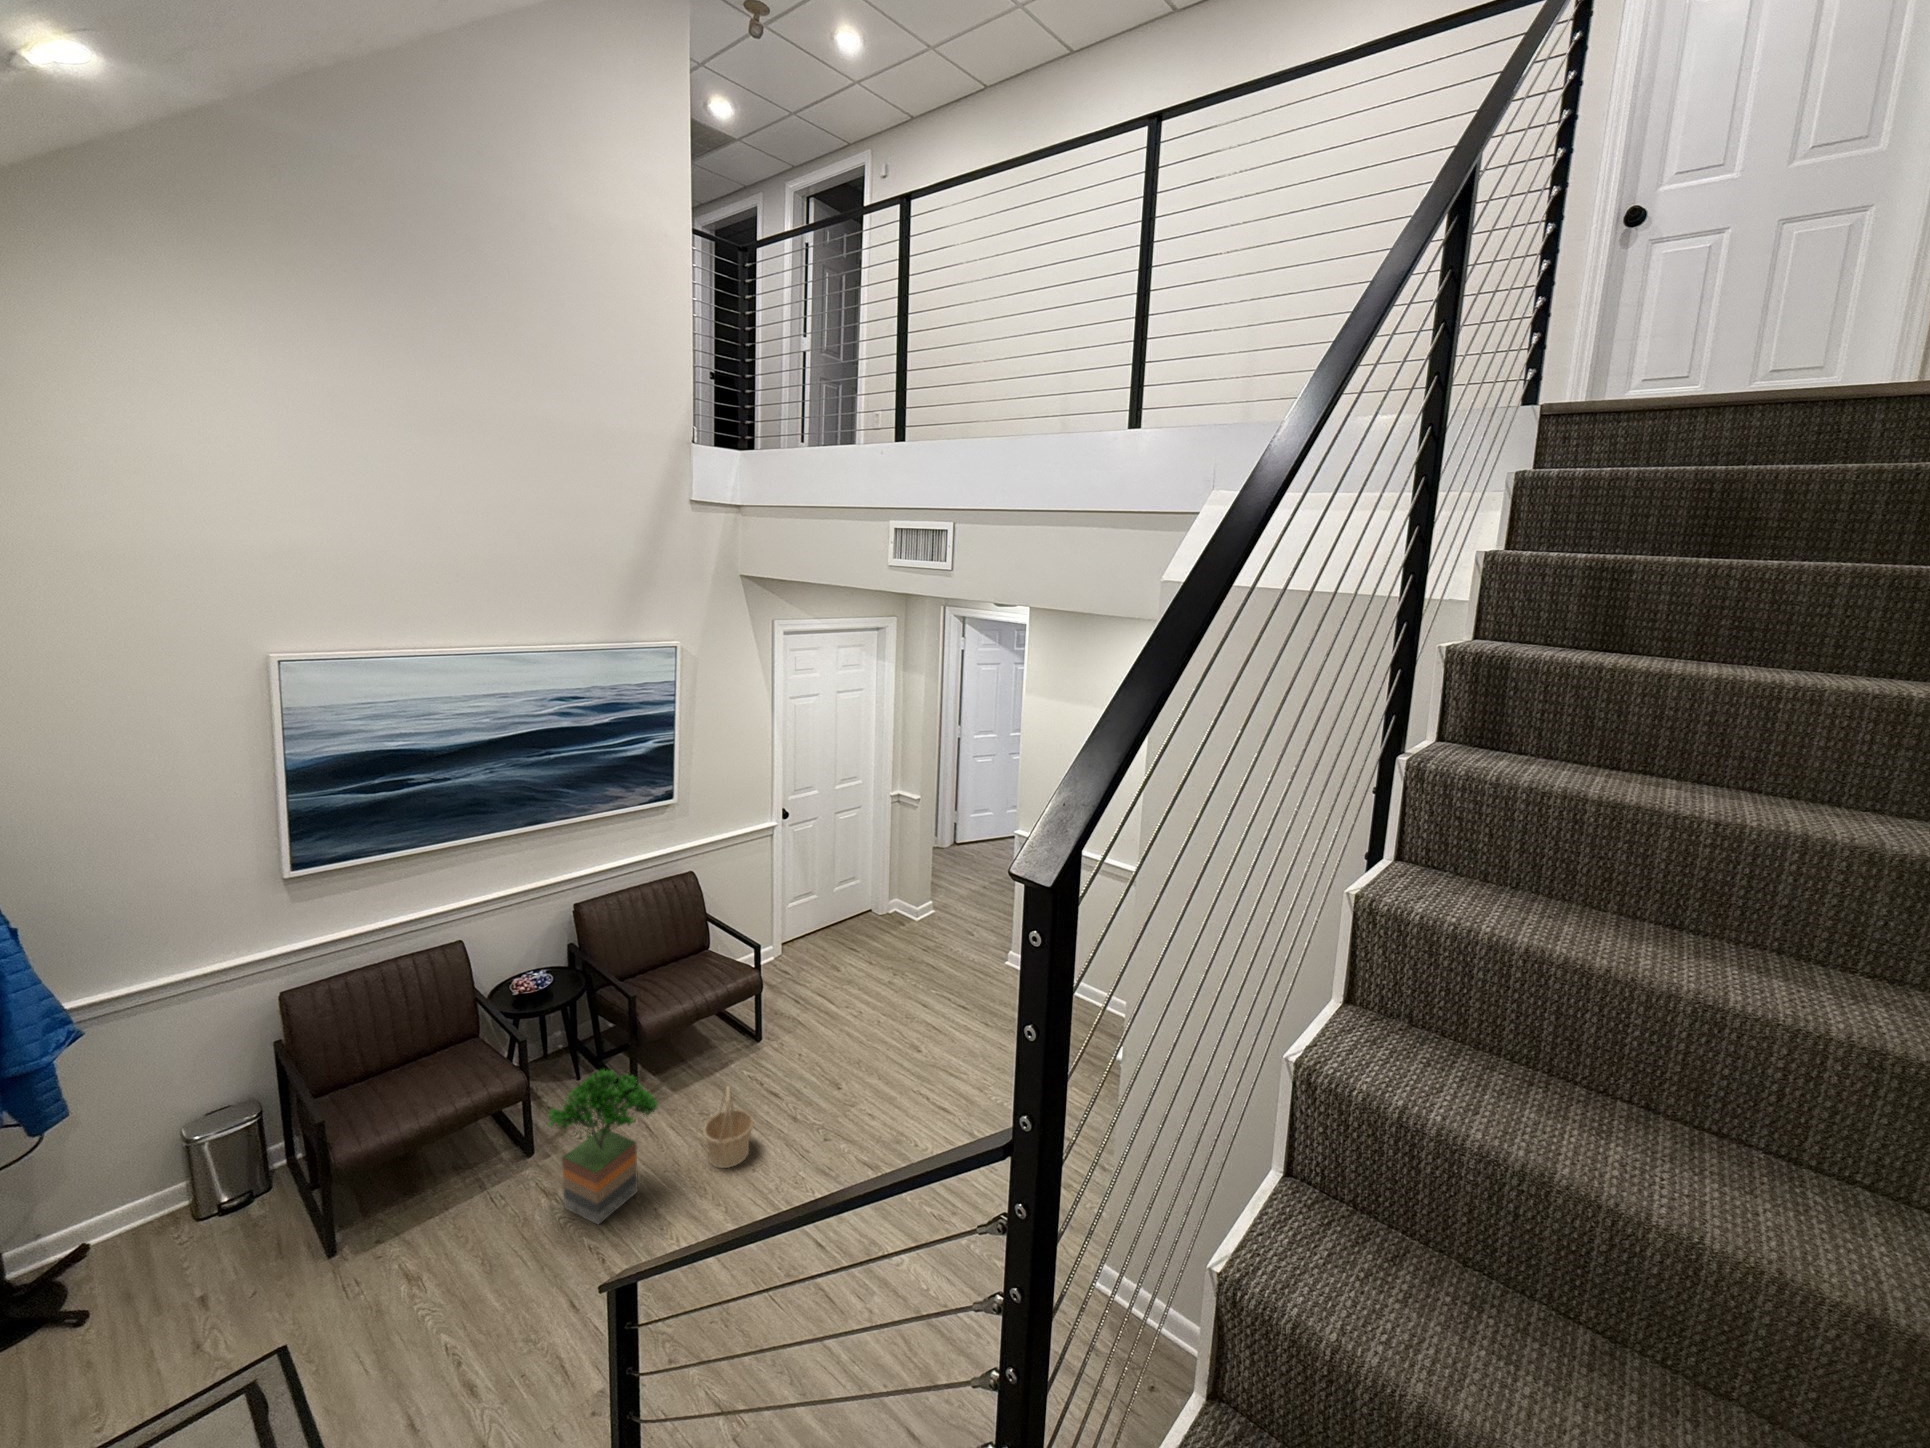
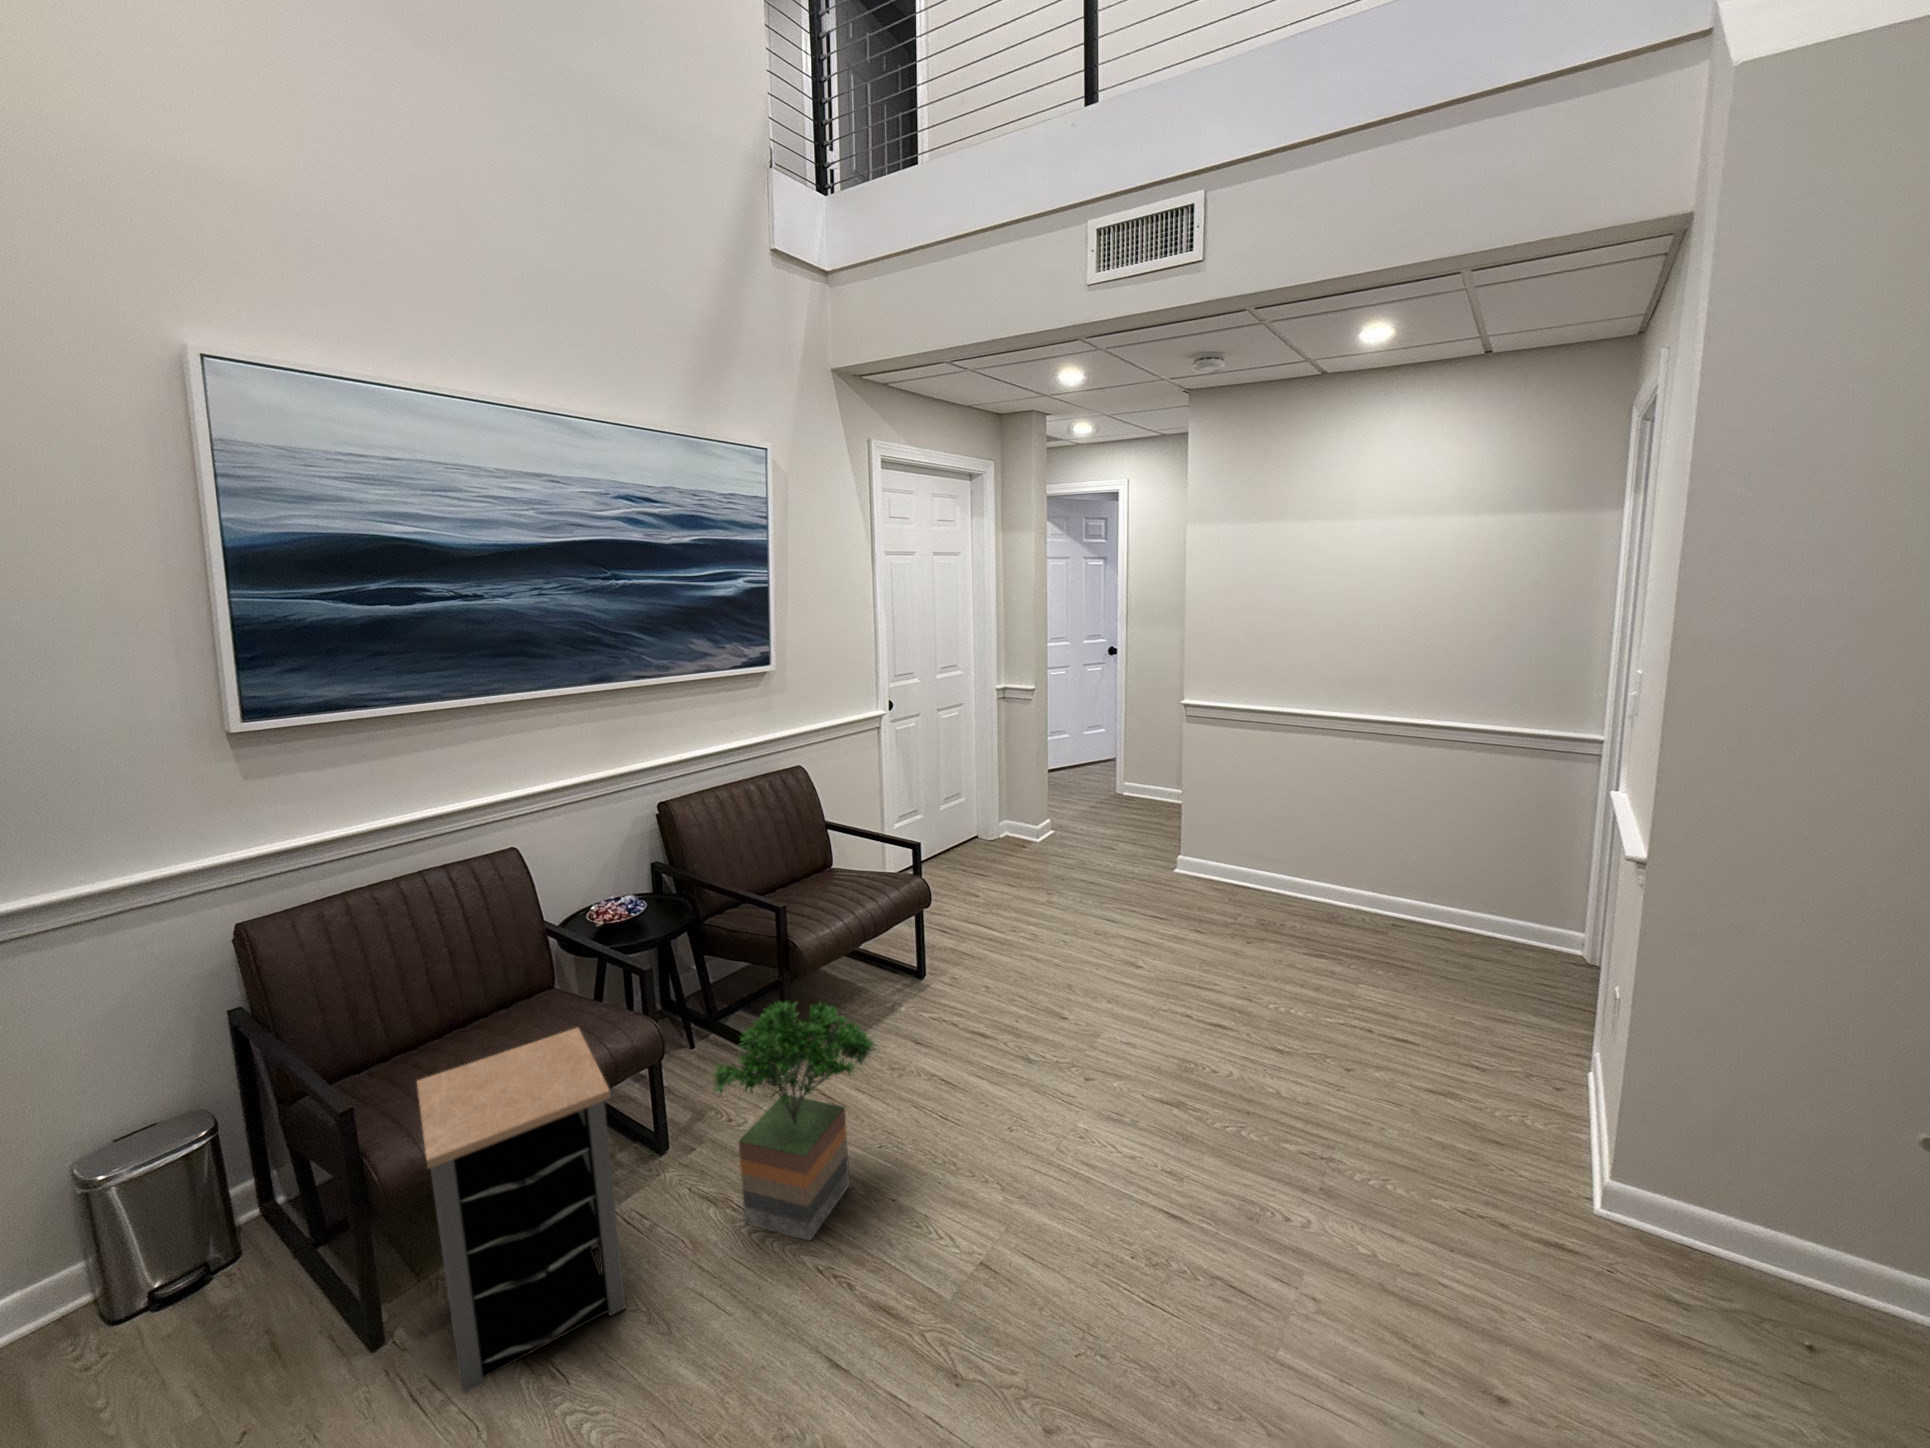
side table: none [359,1076,477,1287] -> present [417,1028,625,1393]
basket: present [703,1086,754,1168] -> none [919,1017,991,1139]

